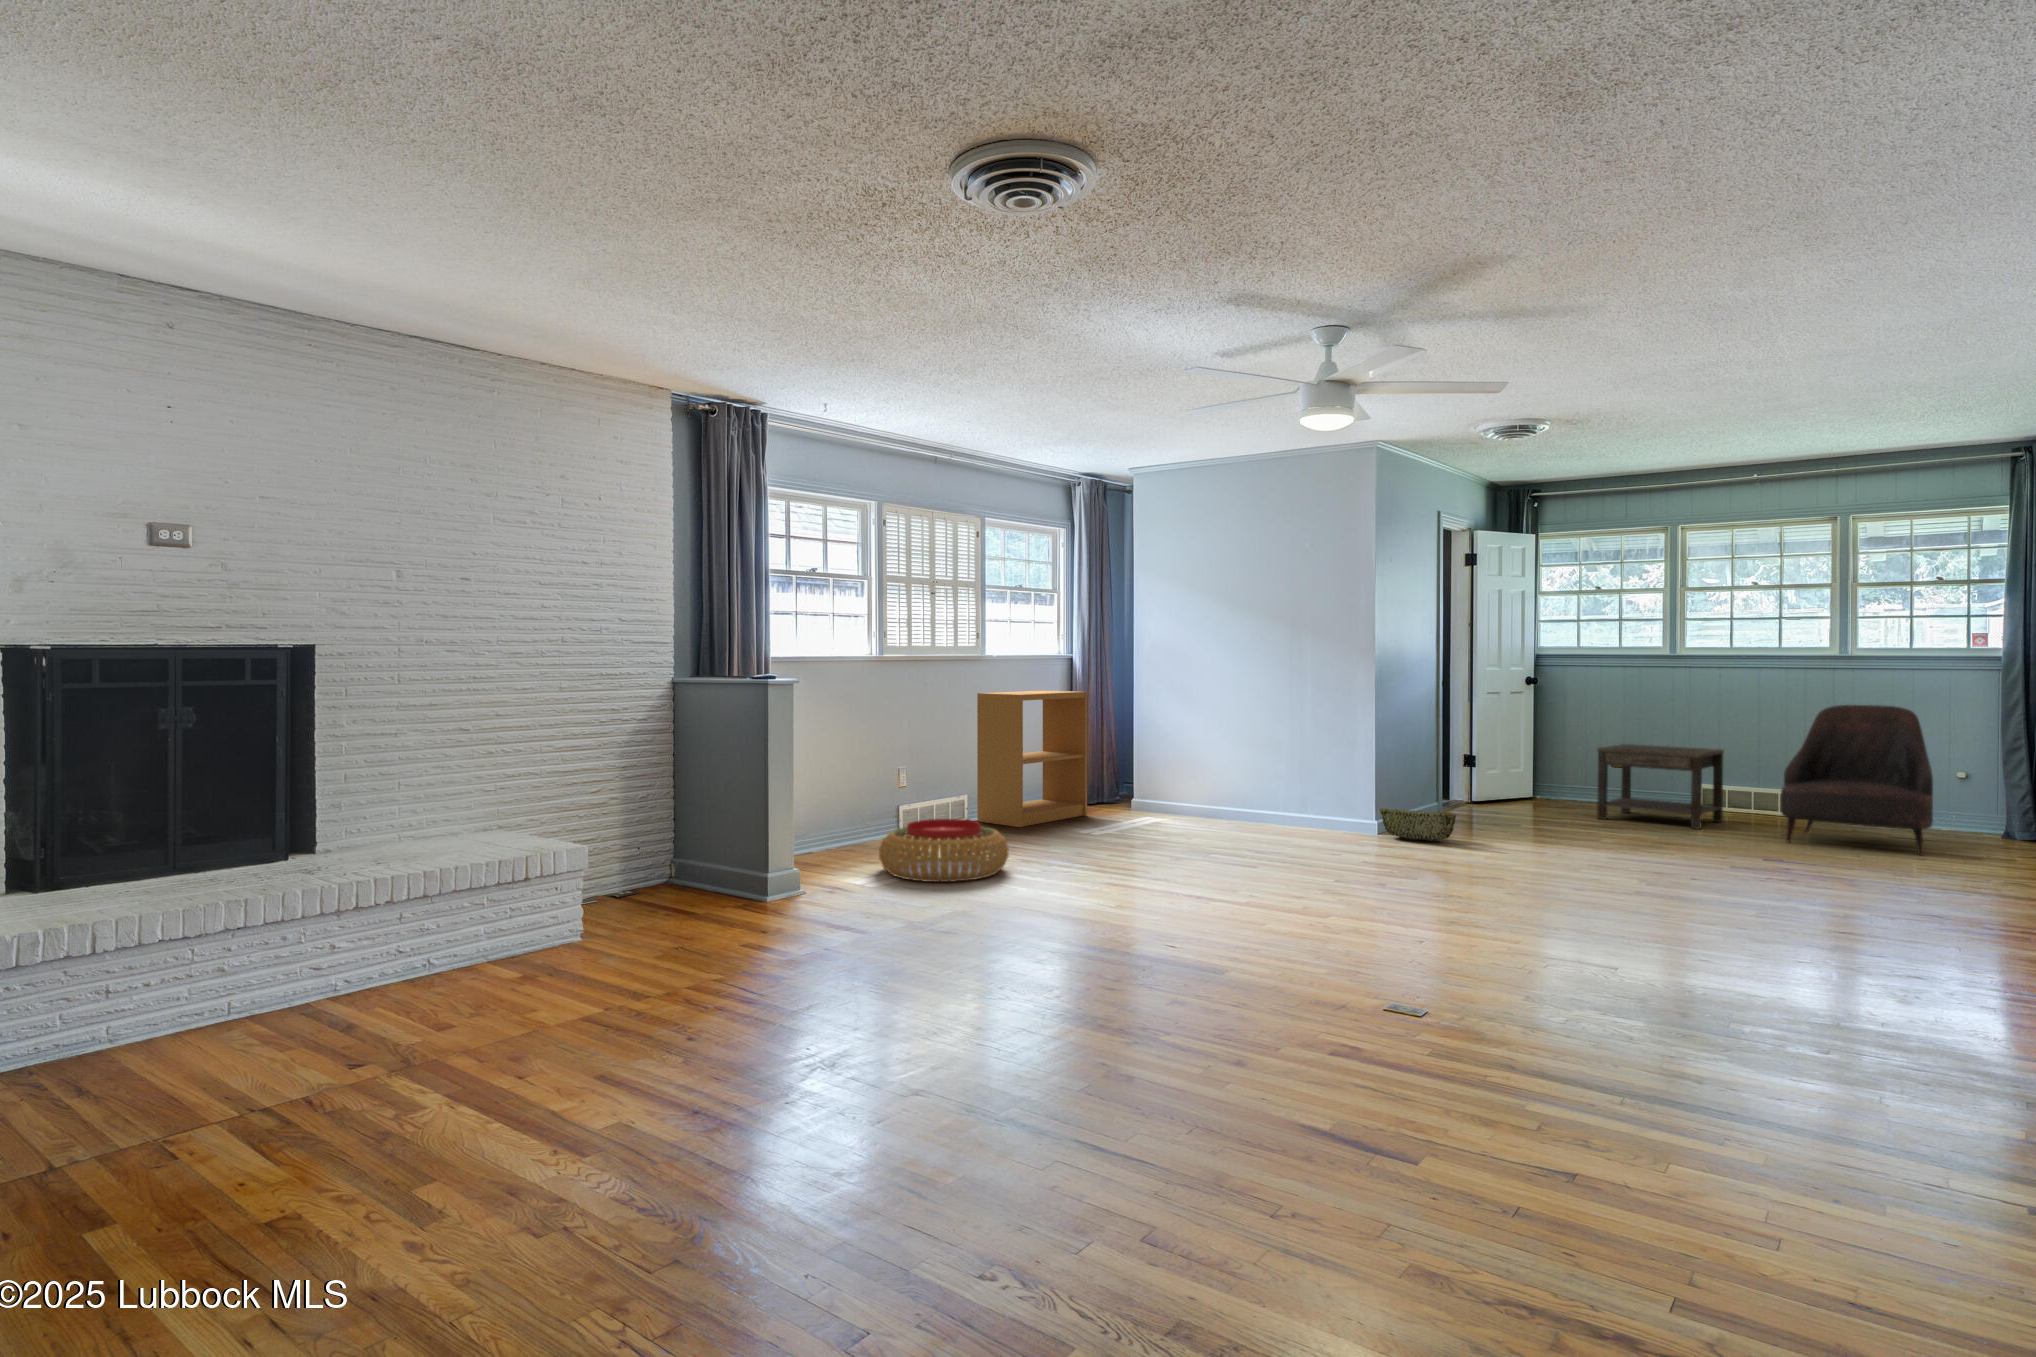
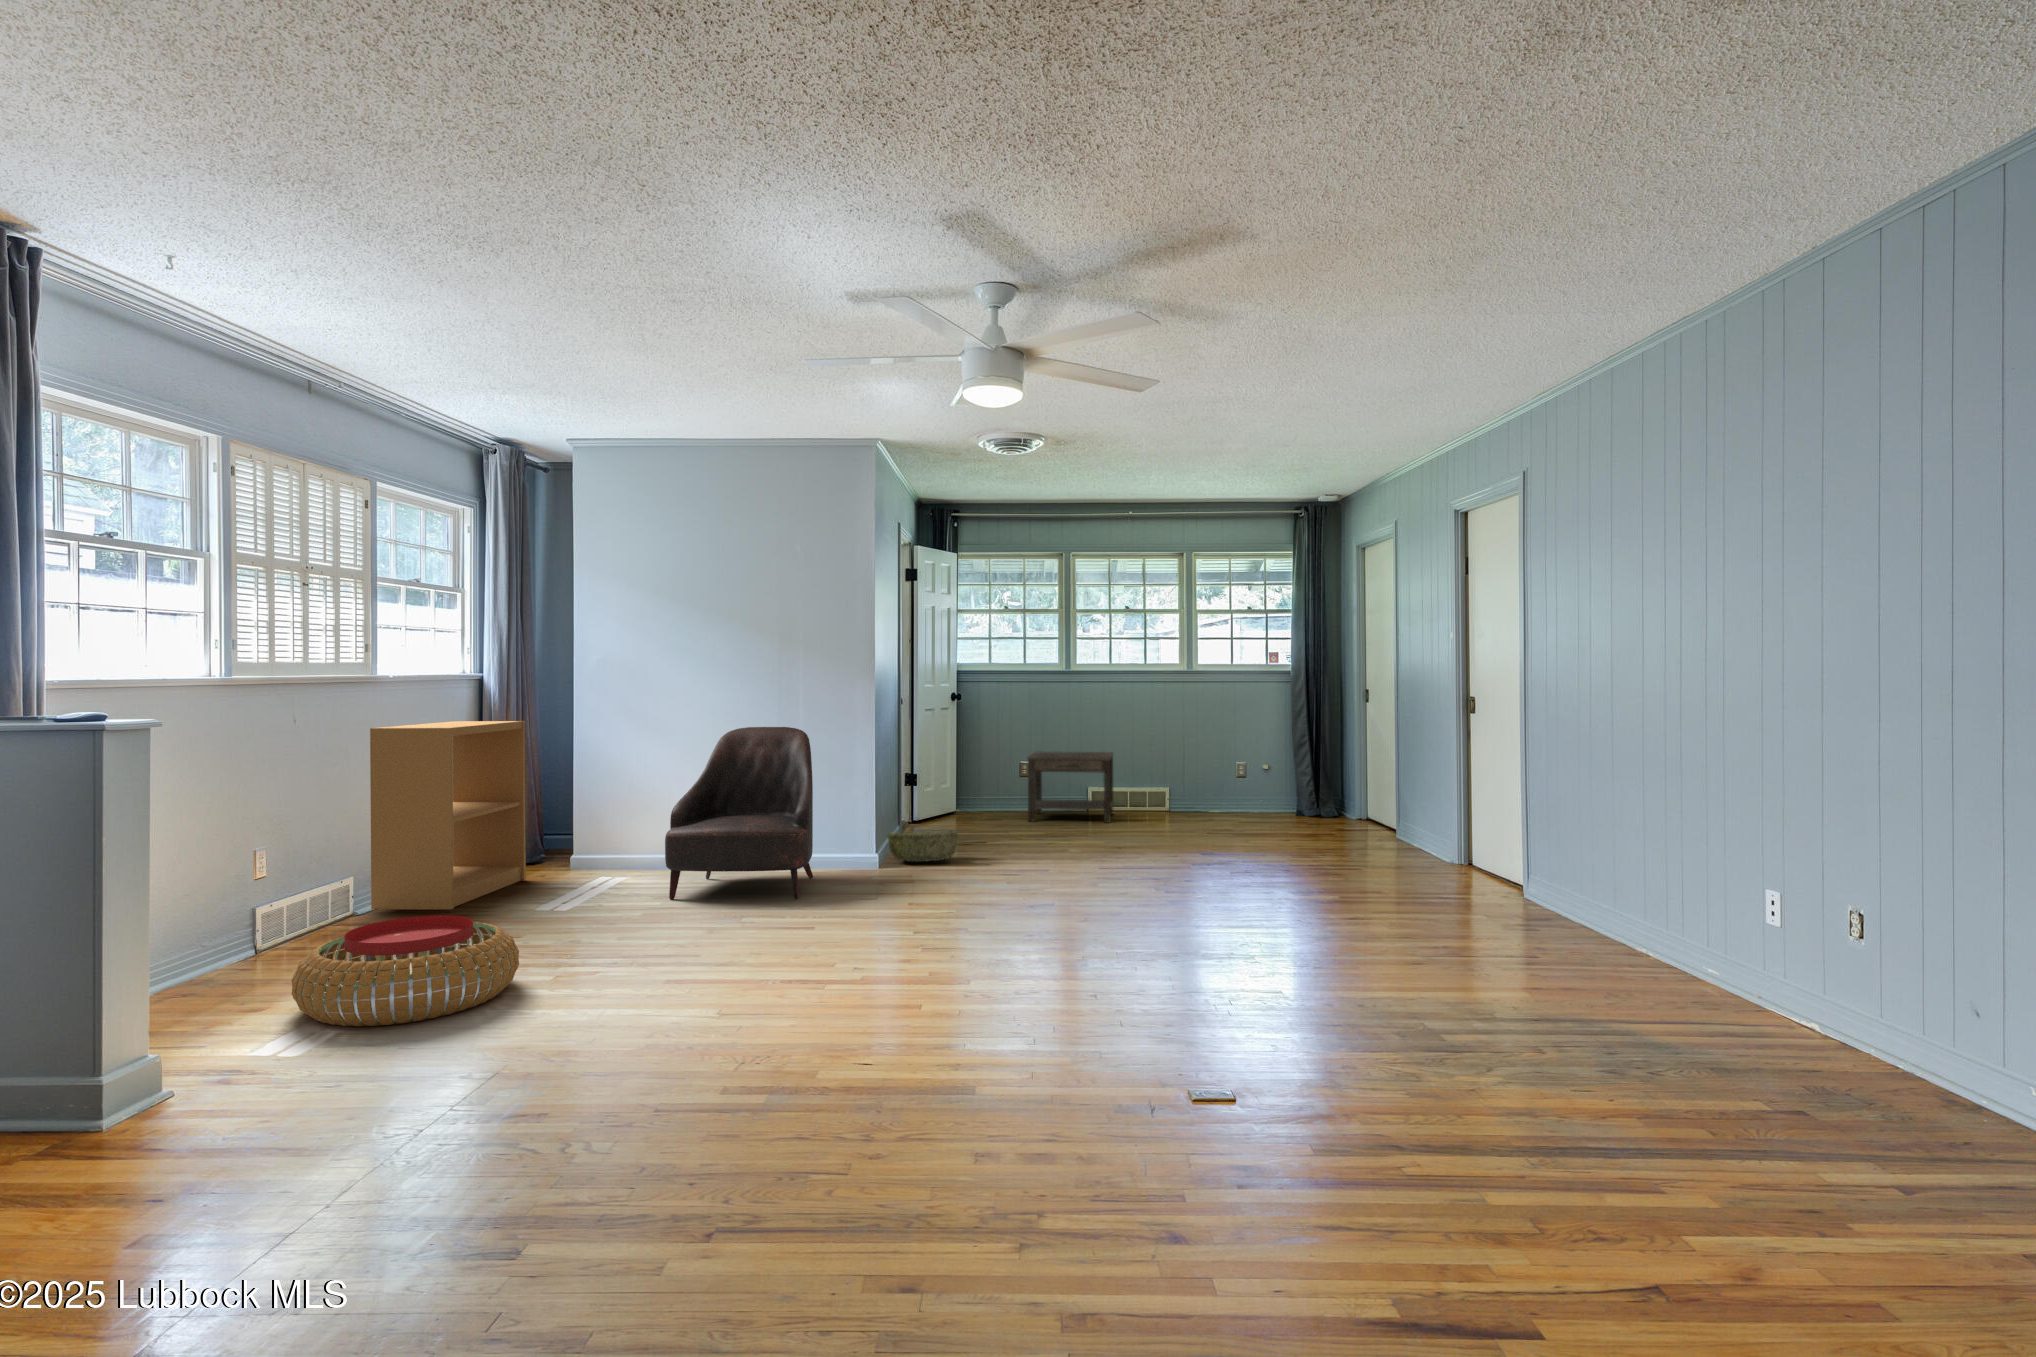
armchair: present [1781,705,1933,855] -> present [665,727,813,900]

